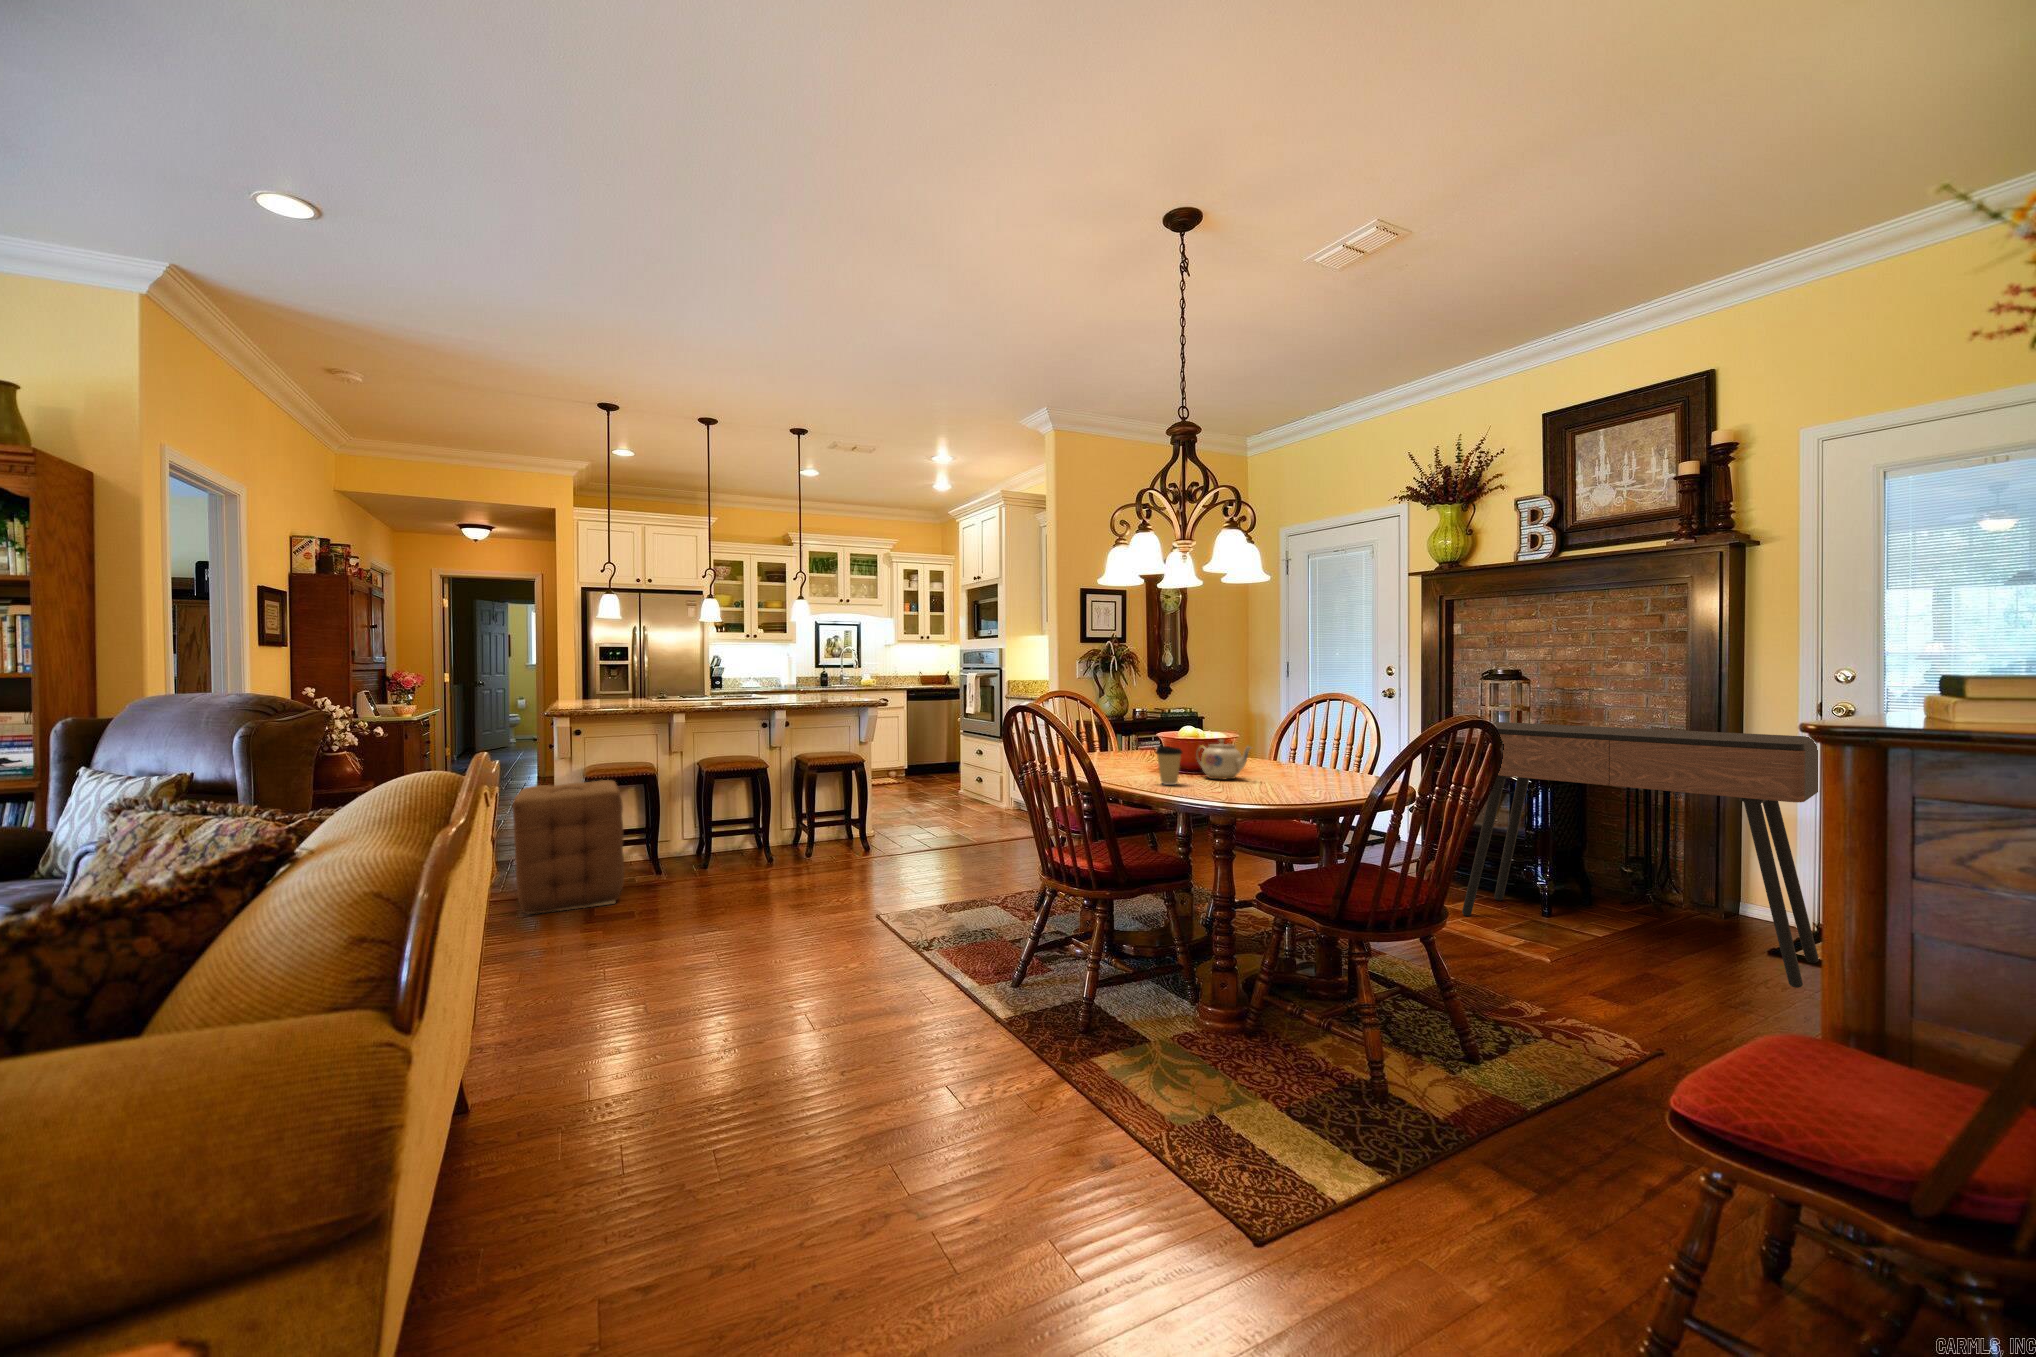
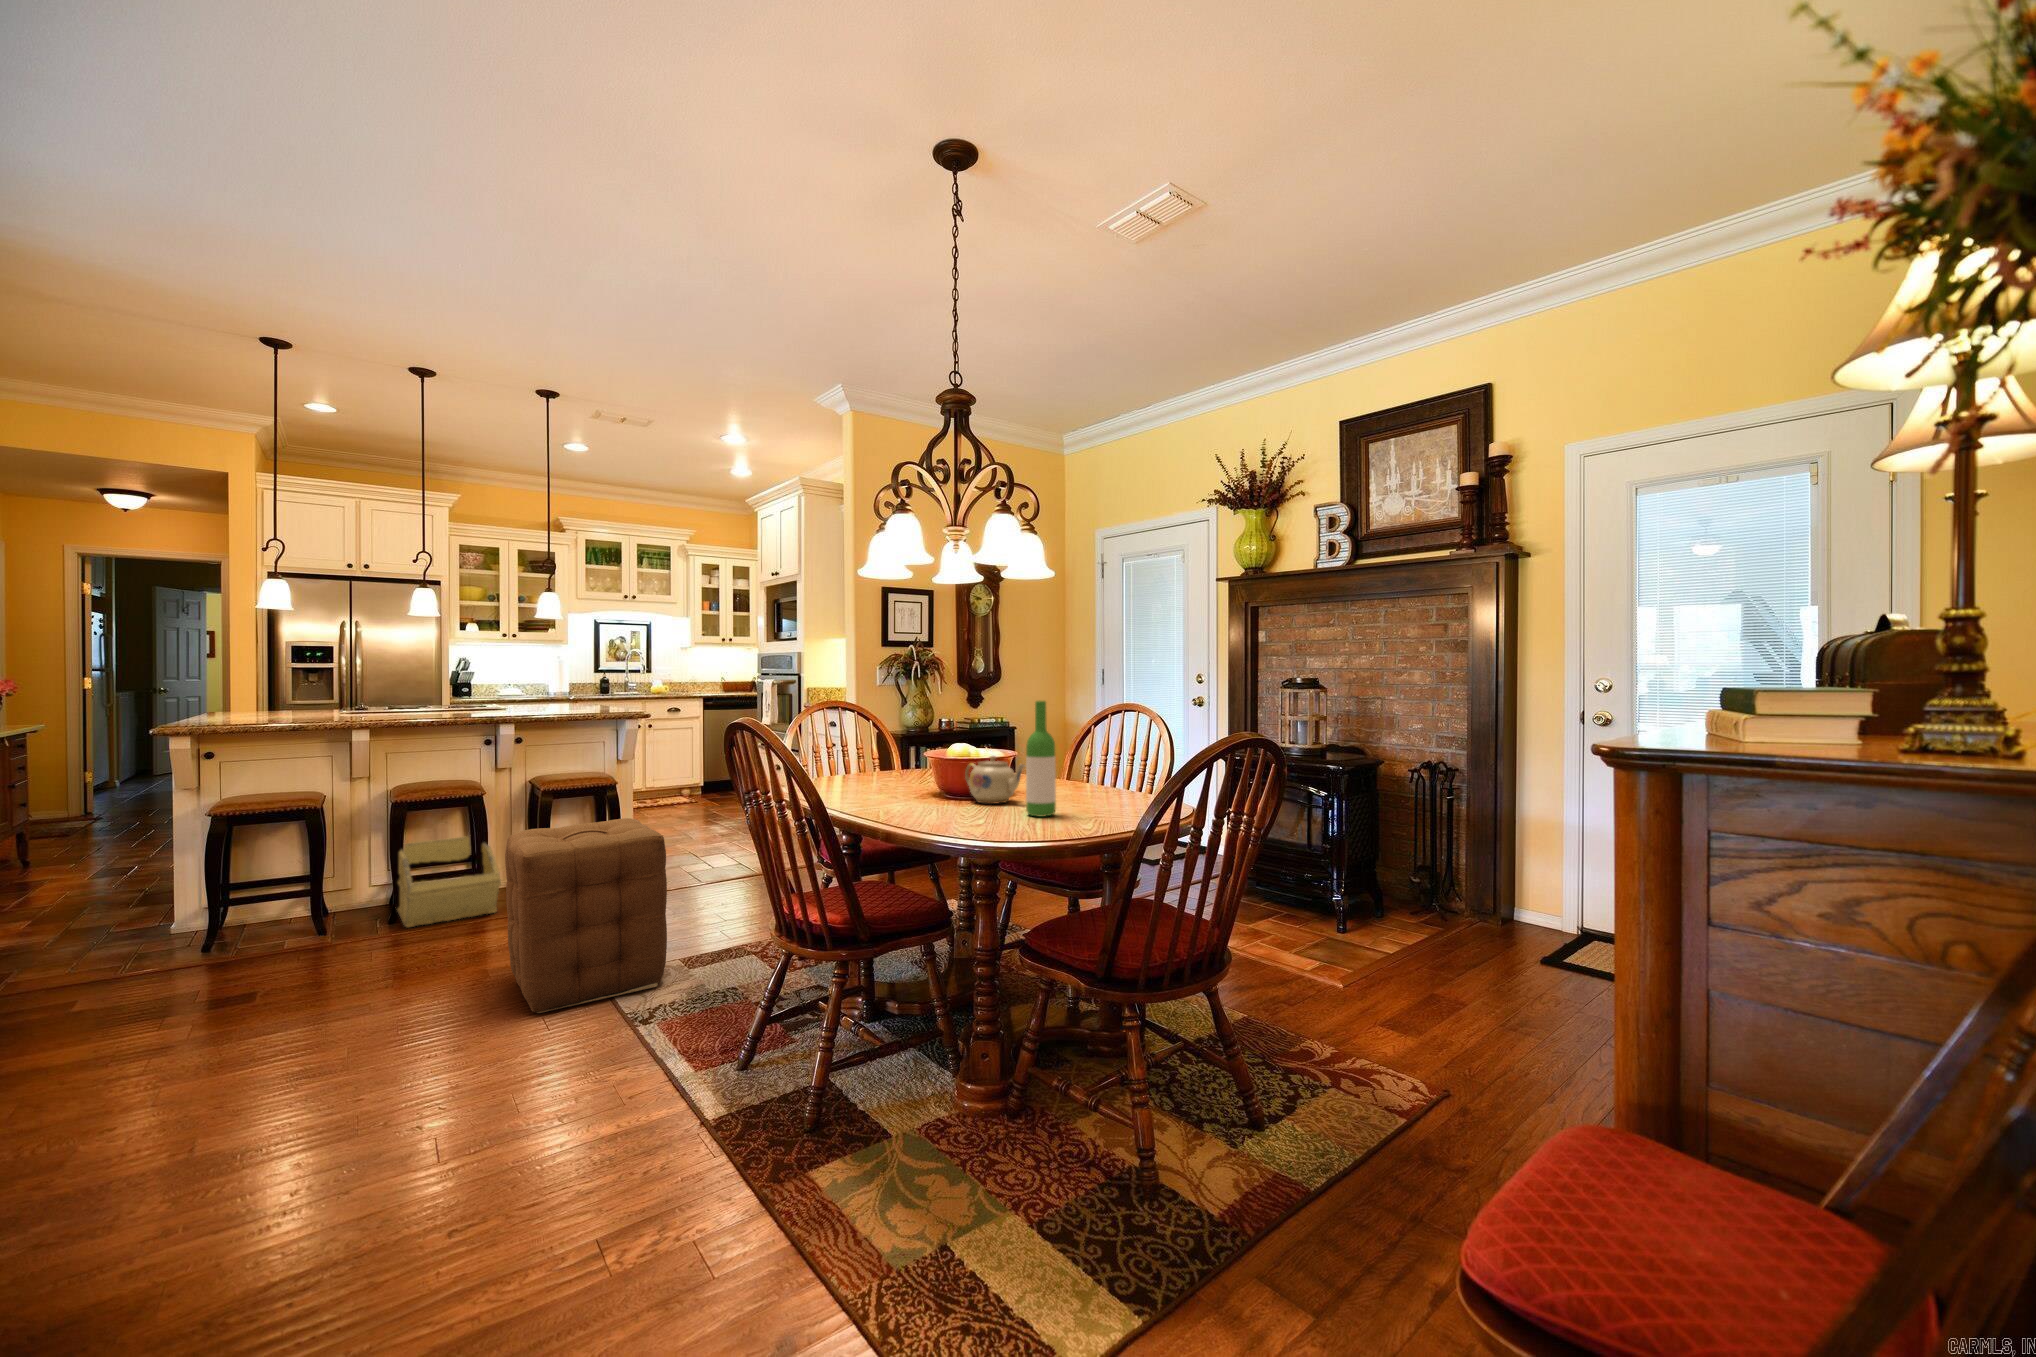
wine bottle: none [1257,692,1283,790] -> present [1026,701,1056,817]
console table: present [1462,722,1819,988] -> none [1260,731,1585,1001]
coffee cup: present [1156,746,1182,785] -> none [908,765,942,813]
ottoman: present [512,780,624,914] -> present [505,818,667,1013]
storage bin: none [700,804,785,874] -> present [397,837,501,928]

